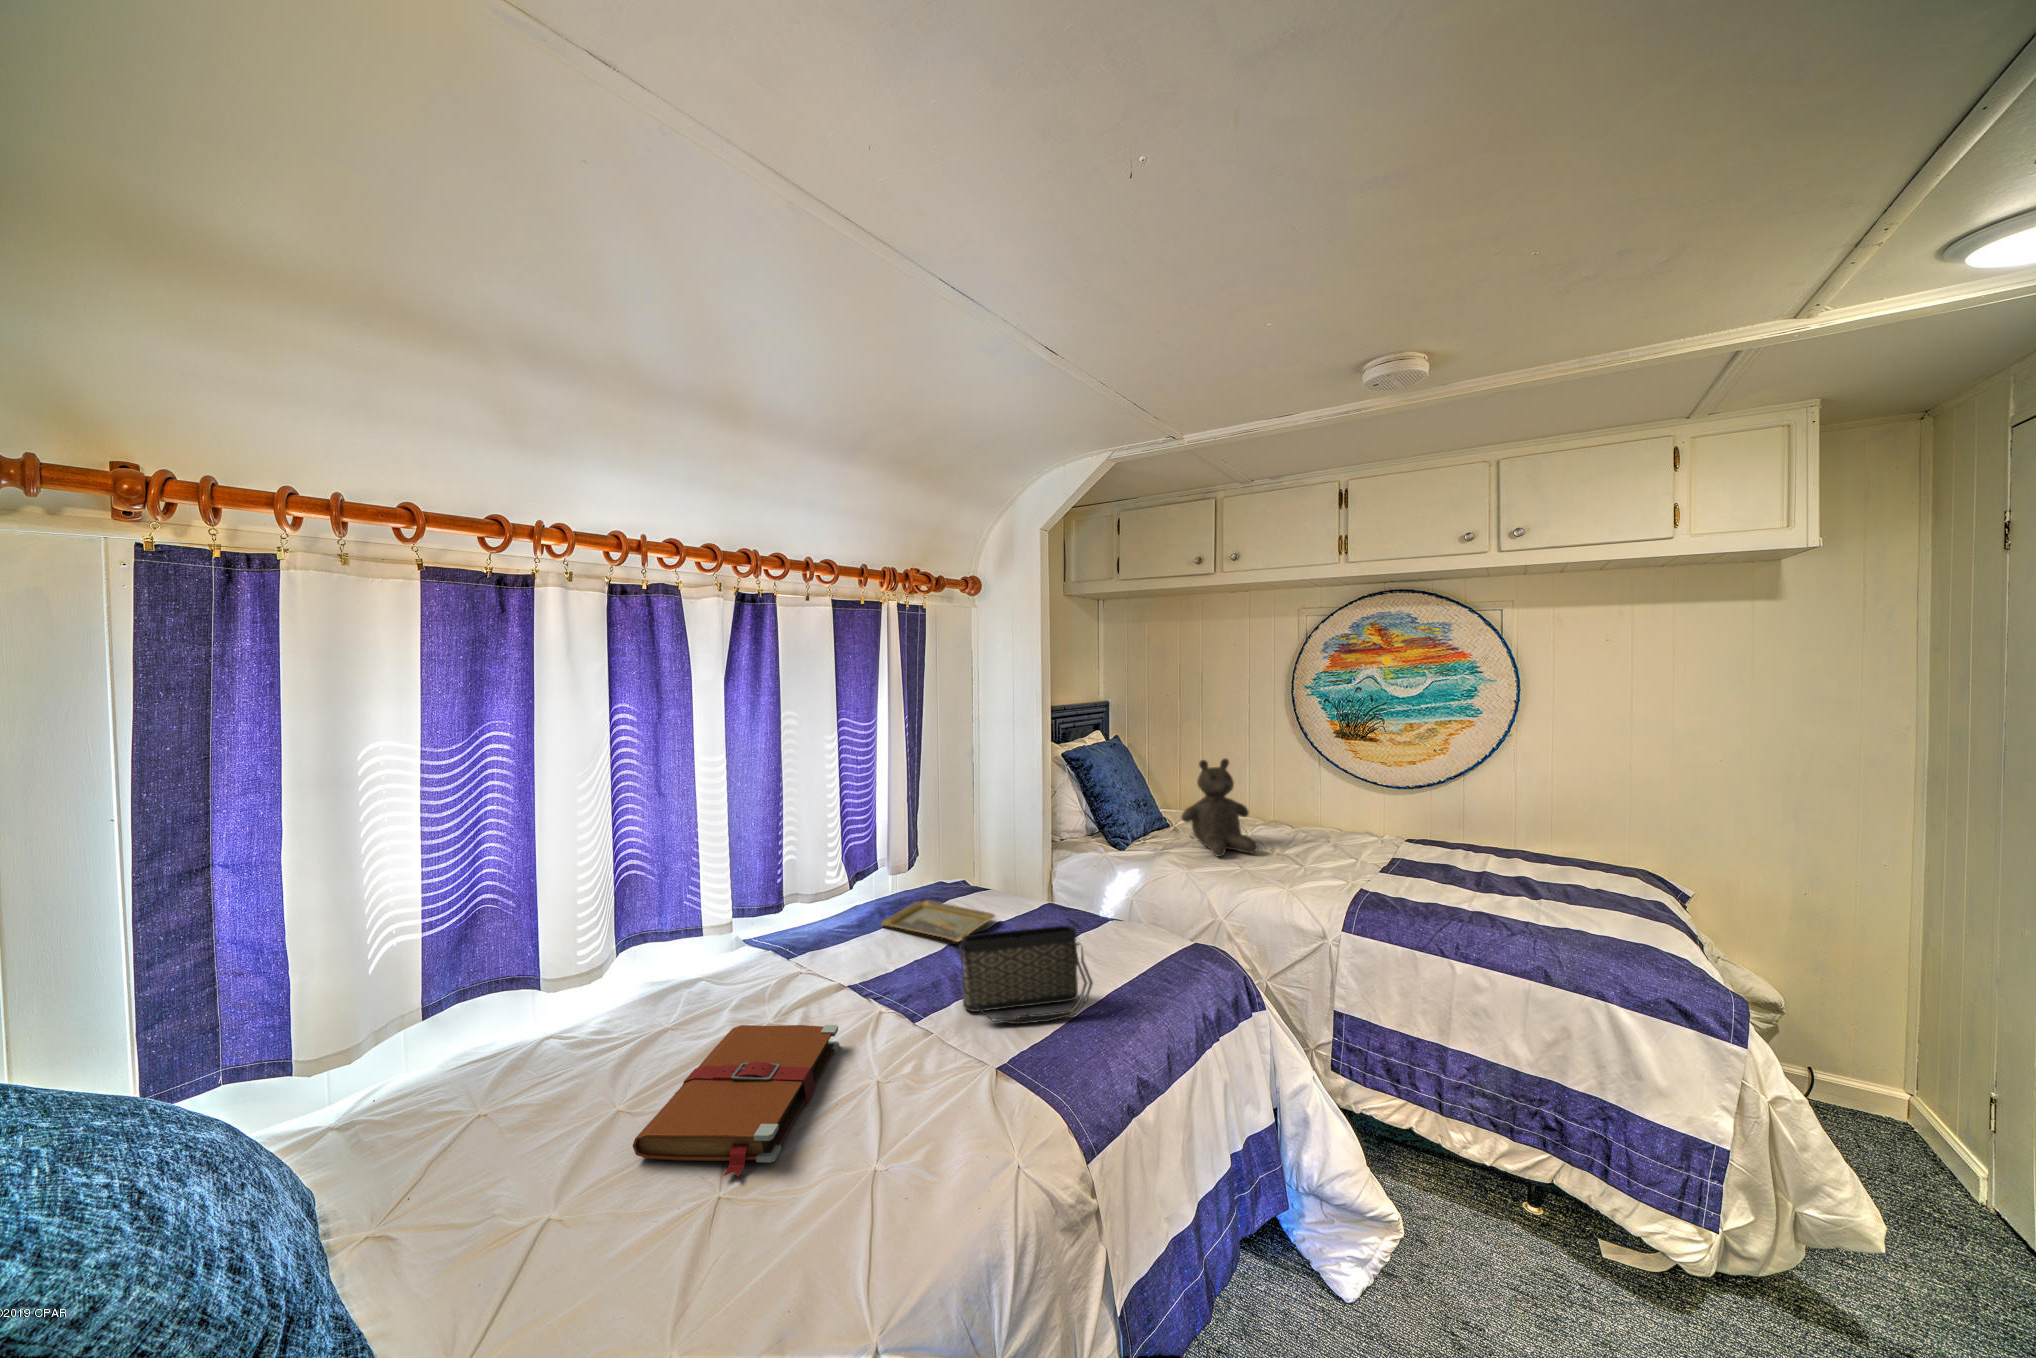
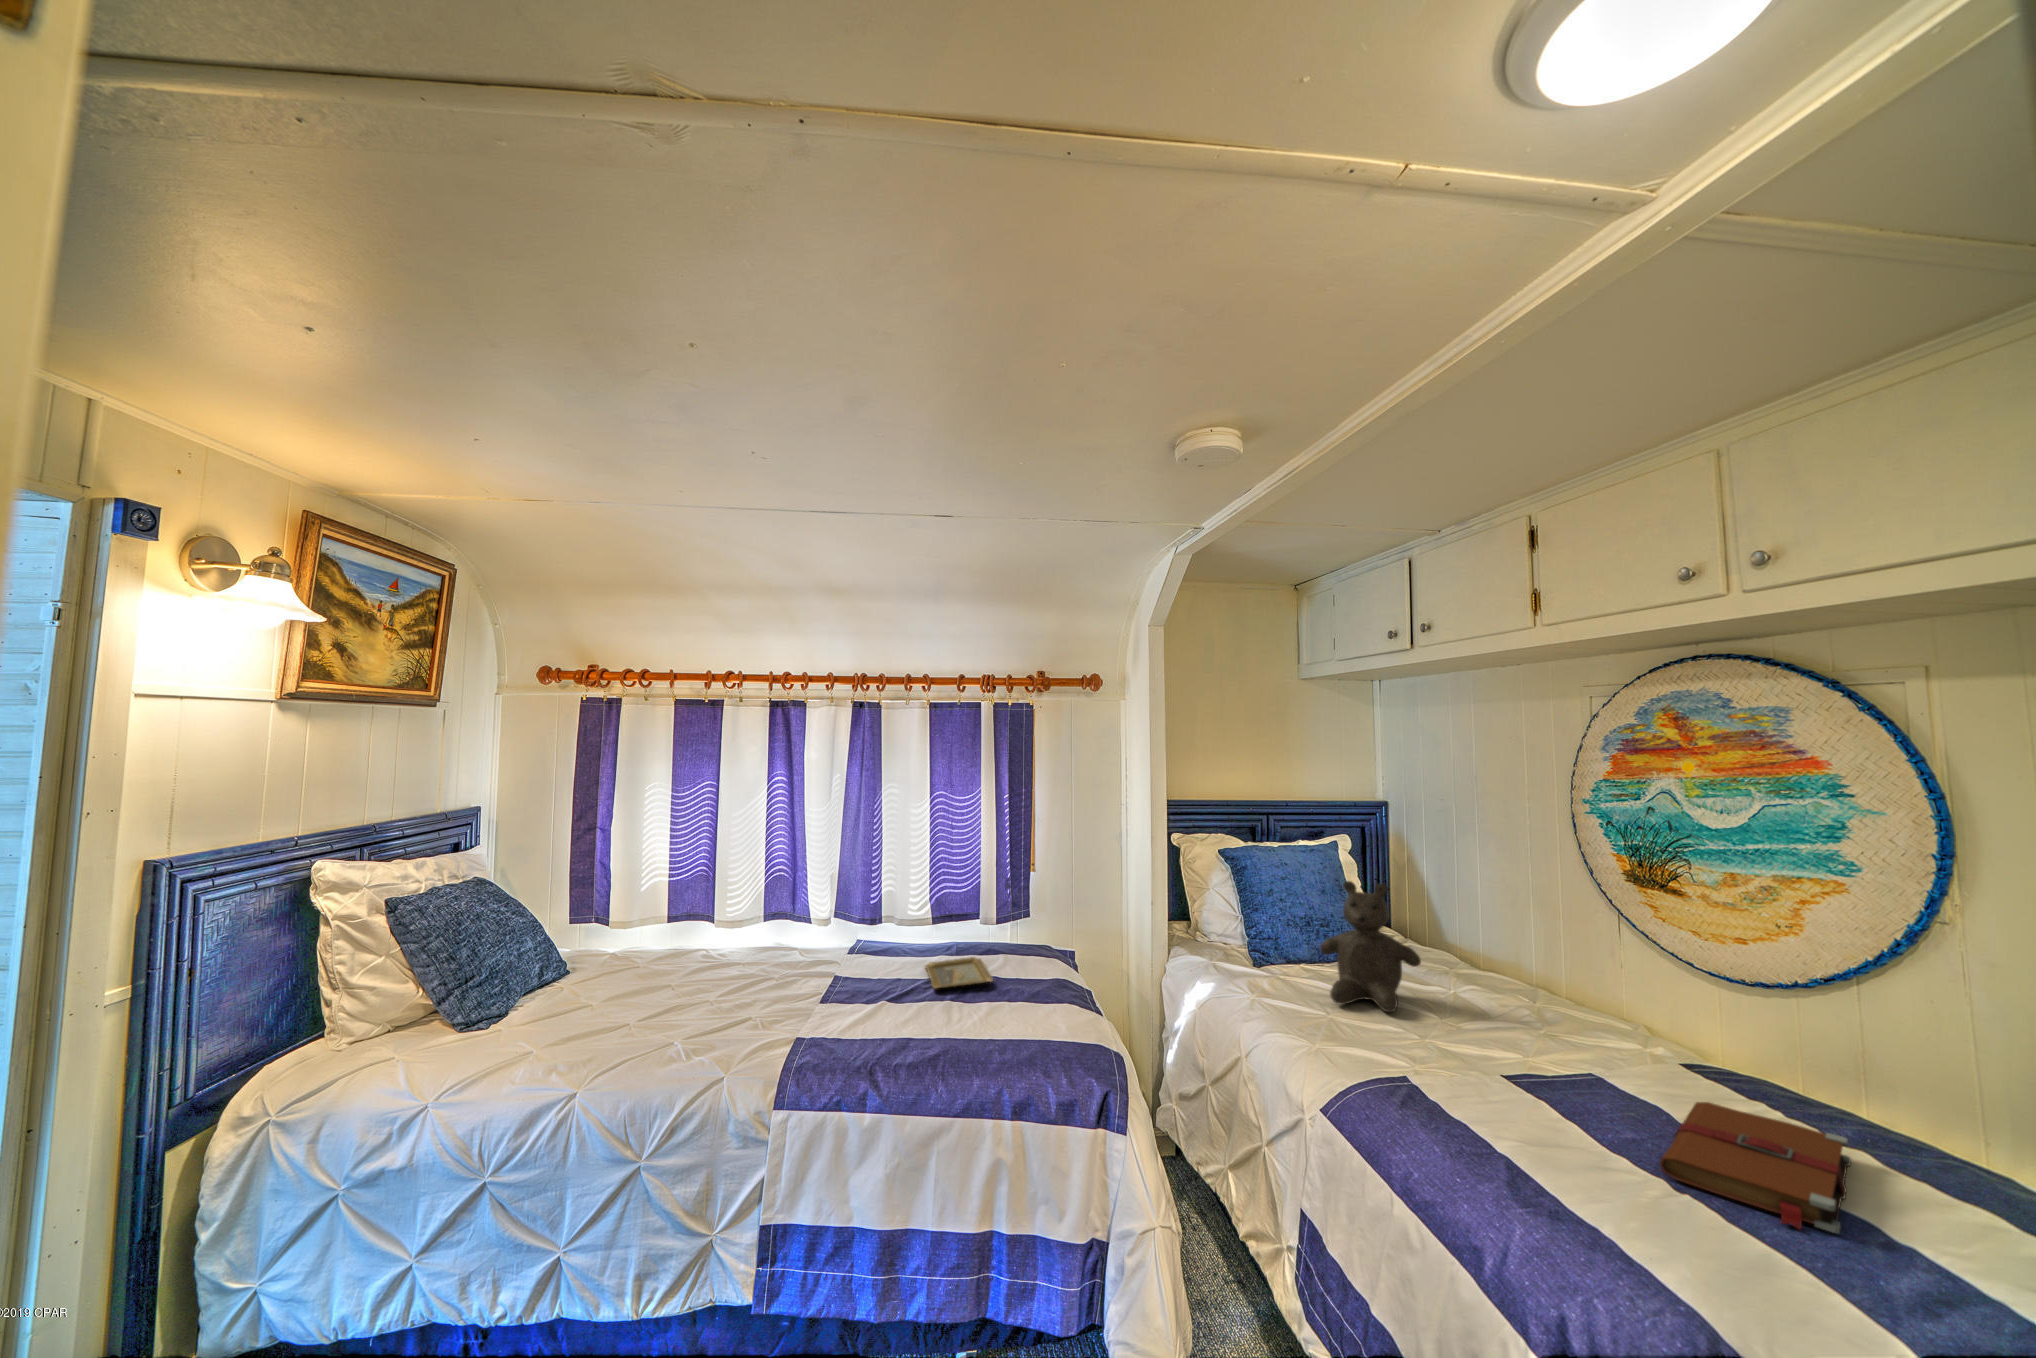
handbag: present [959,926,1093,1024] -> none [841,968,926,1053]
book: present [633,1025,839,1176] -> present [1659,1102,1851,1233]

